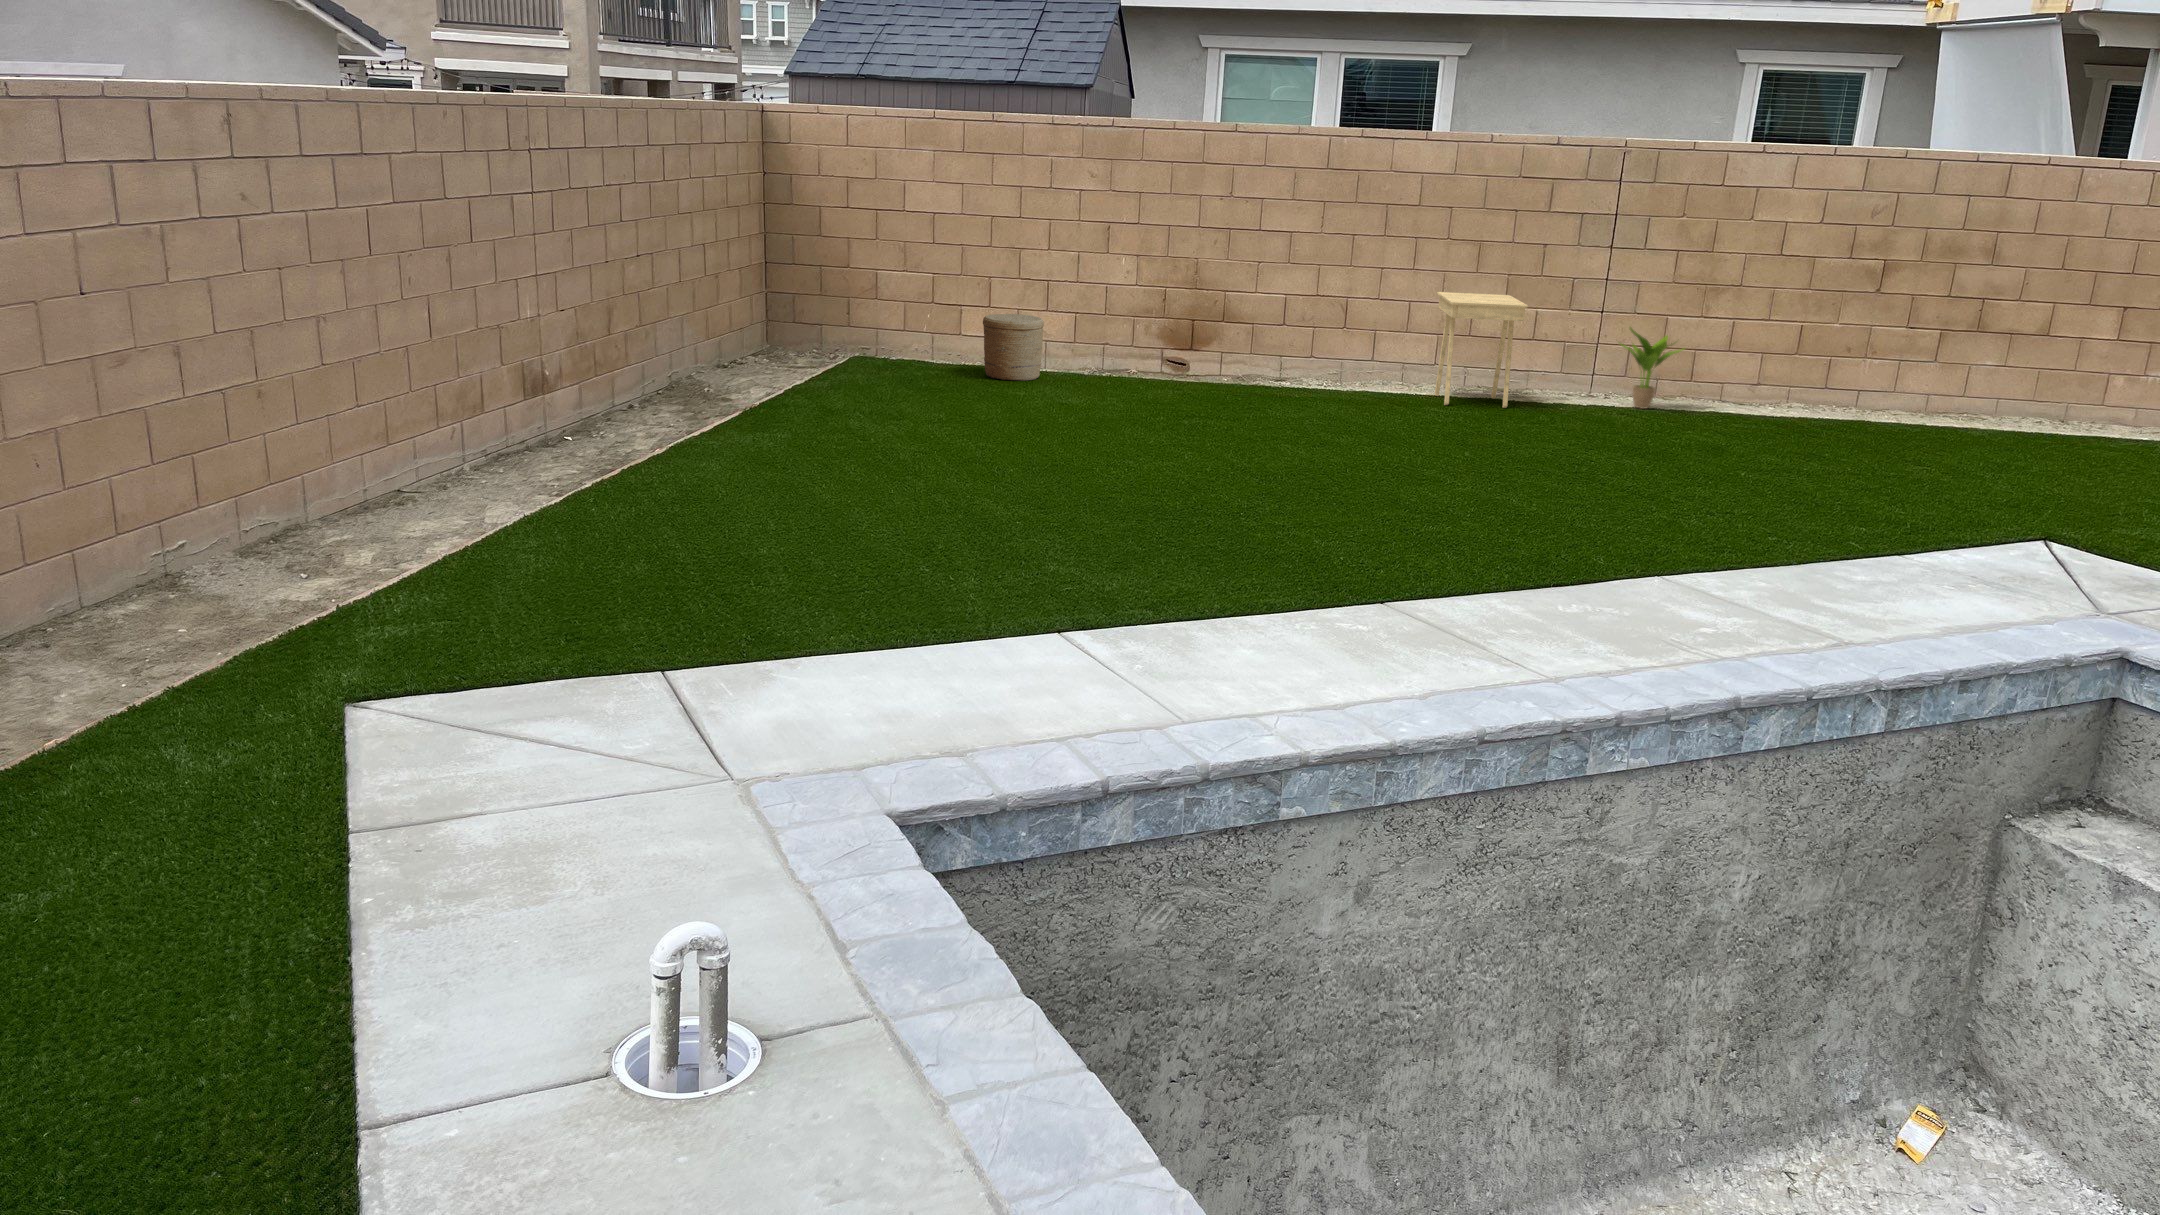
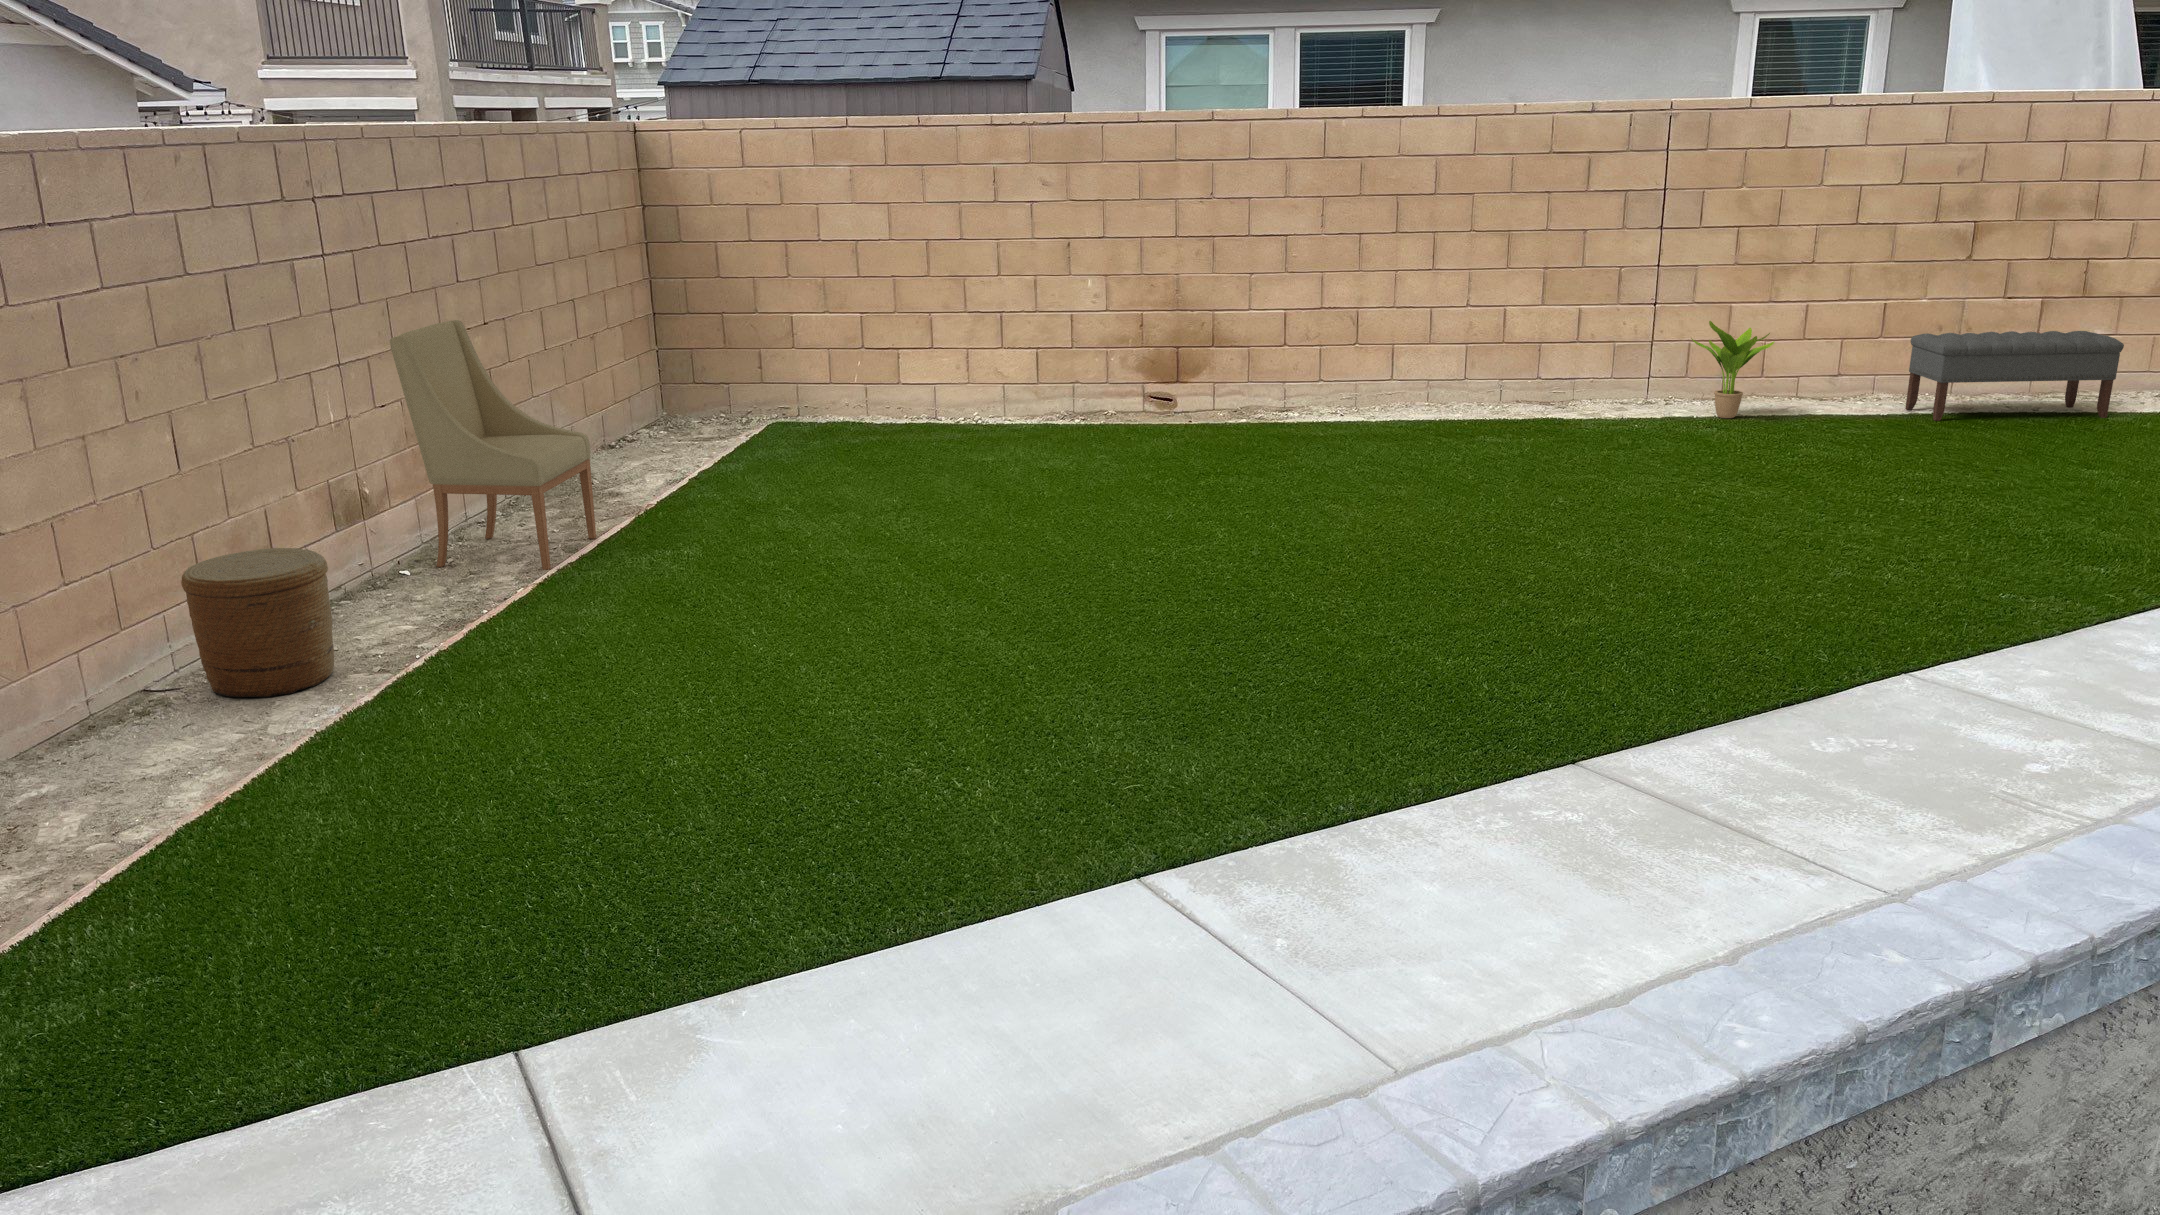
chair: none [571,252,712,445] -> present [390,320,596,570]
side table: present [1435,292,1528,408] -> none [1474,293,1592,432]
woven basket: present [983,314,1044,381] -> present [181,548,334,697]
bench: none [1796,350,1976,430] -> present [1905,331,2124,421]

